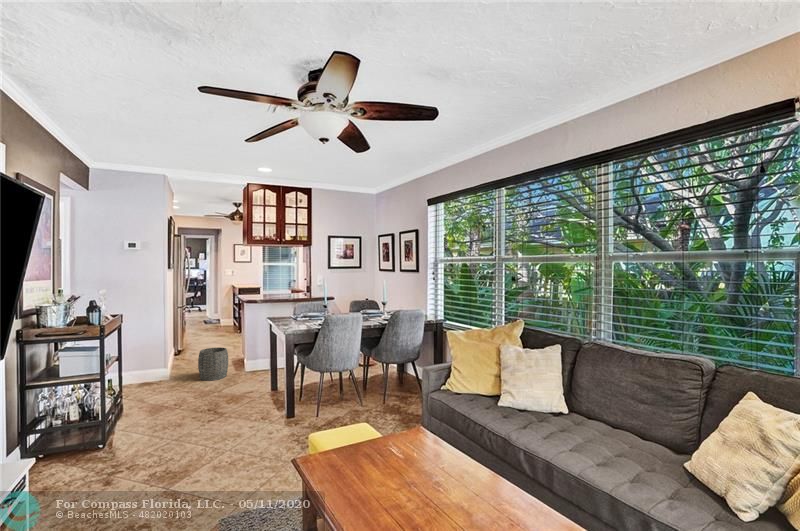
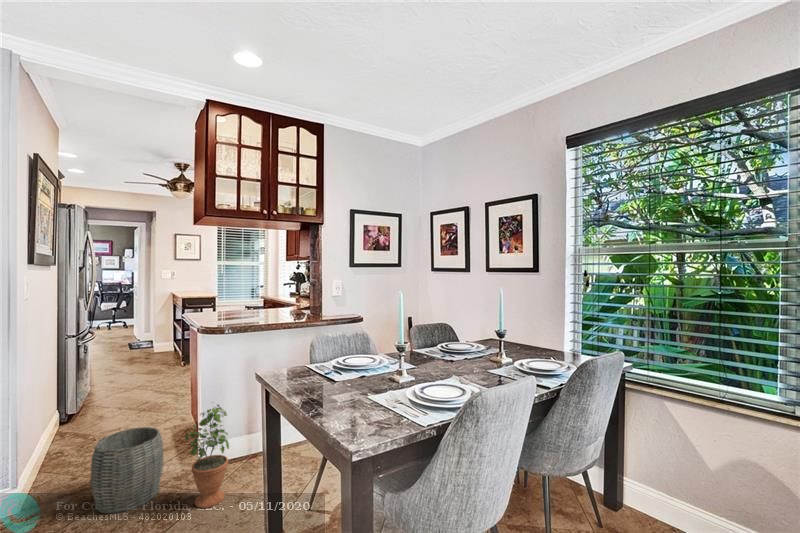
potted plant: none [237,335,257,381] -> present [184,405,229,508]

